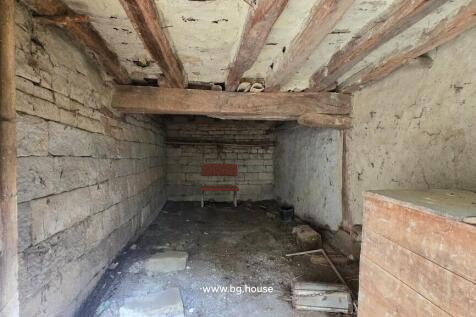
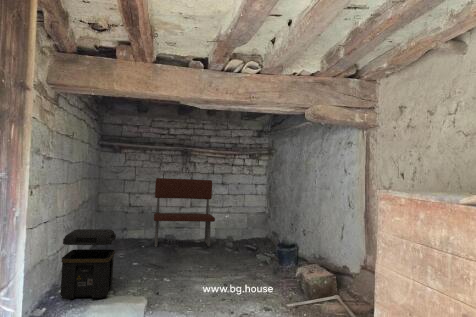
toolbox: none [135,202,171,248] -> present [60,229,116,299]

